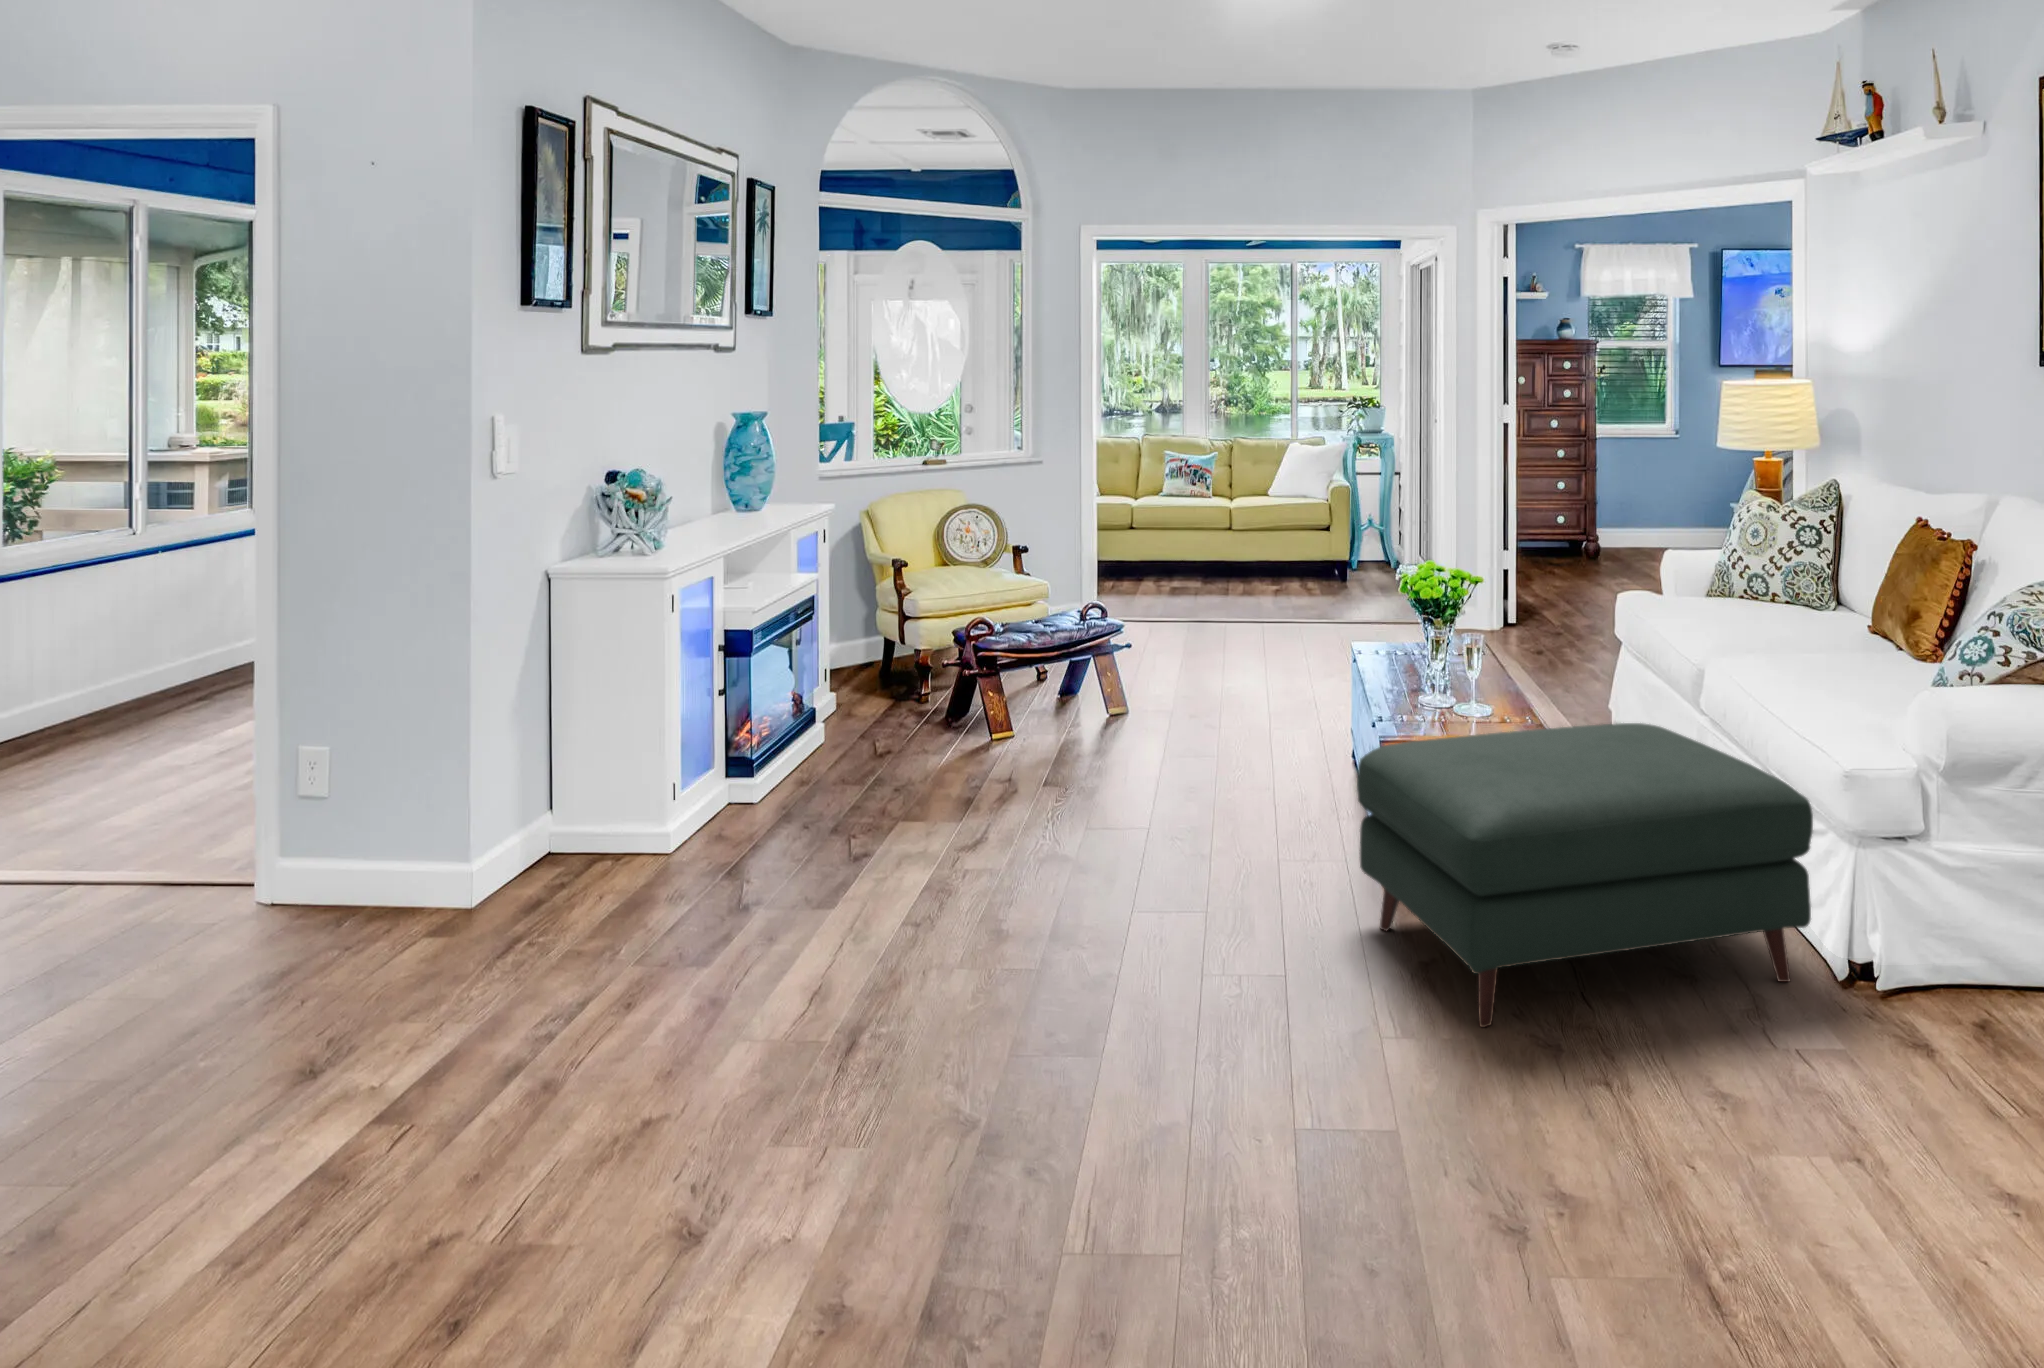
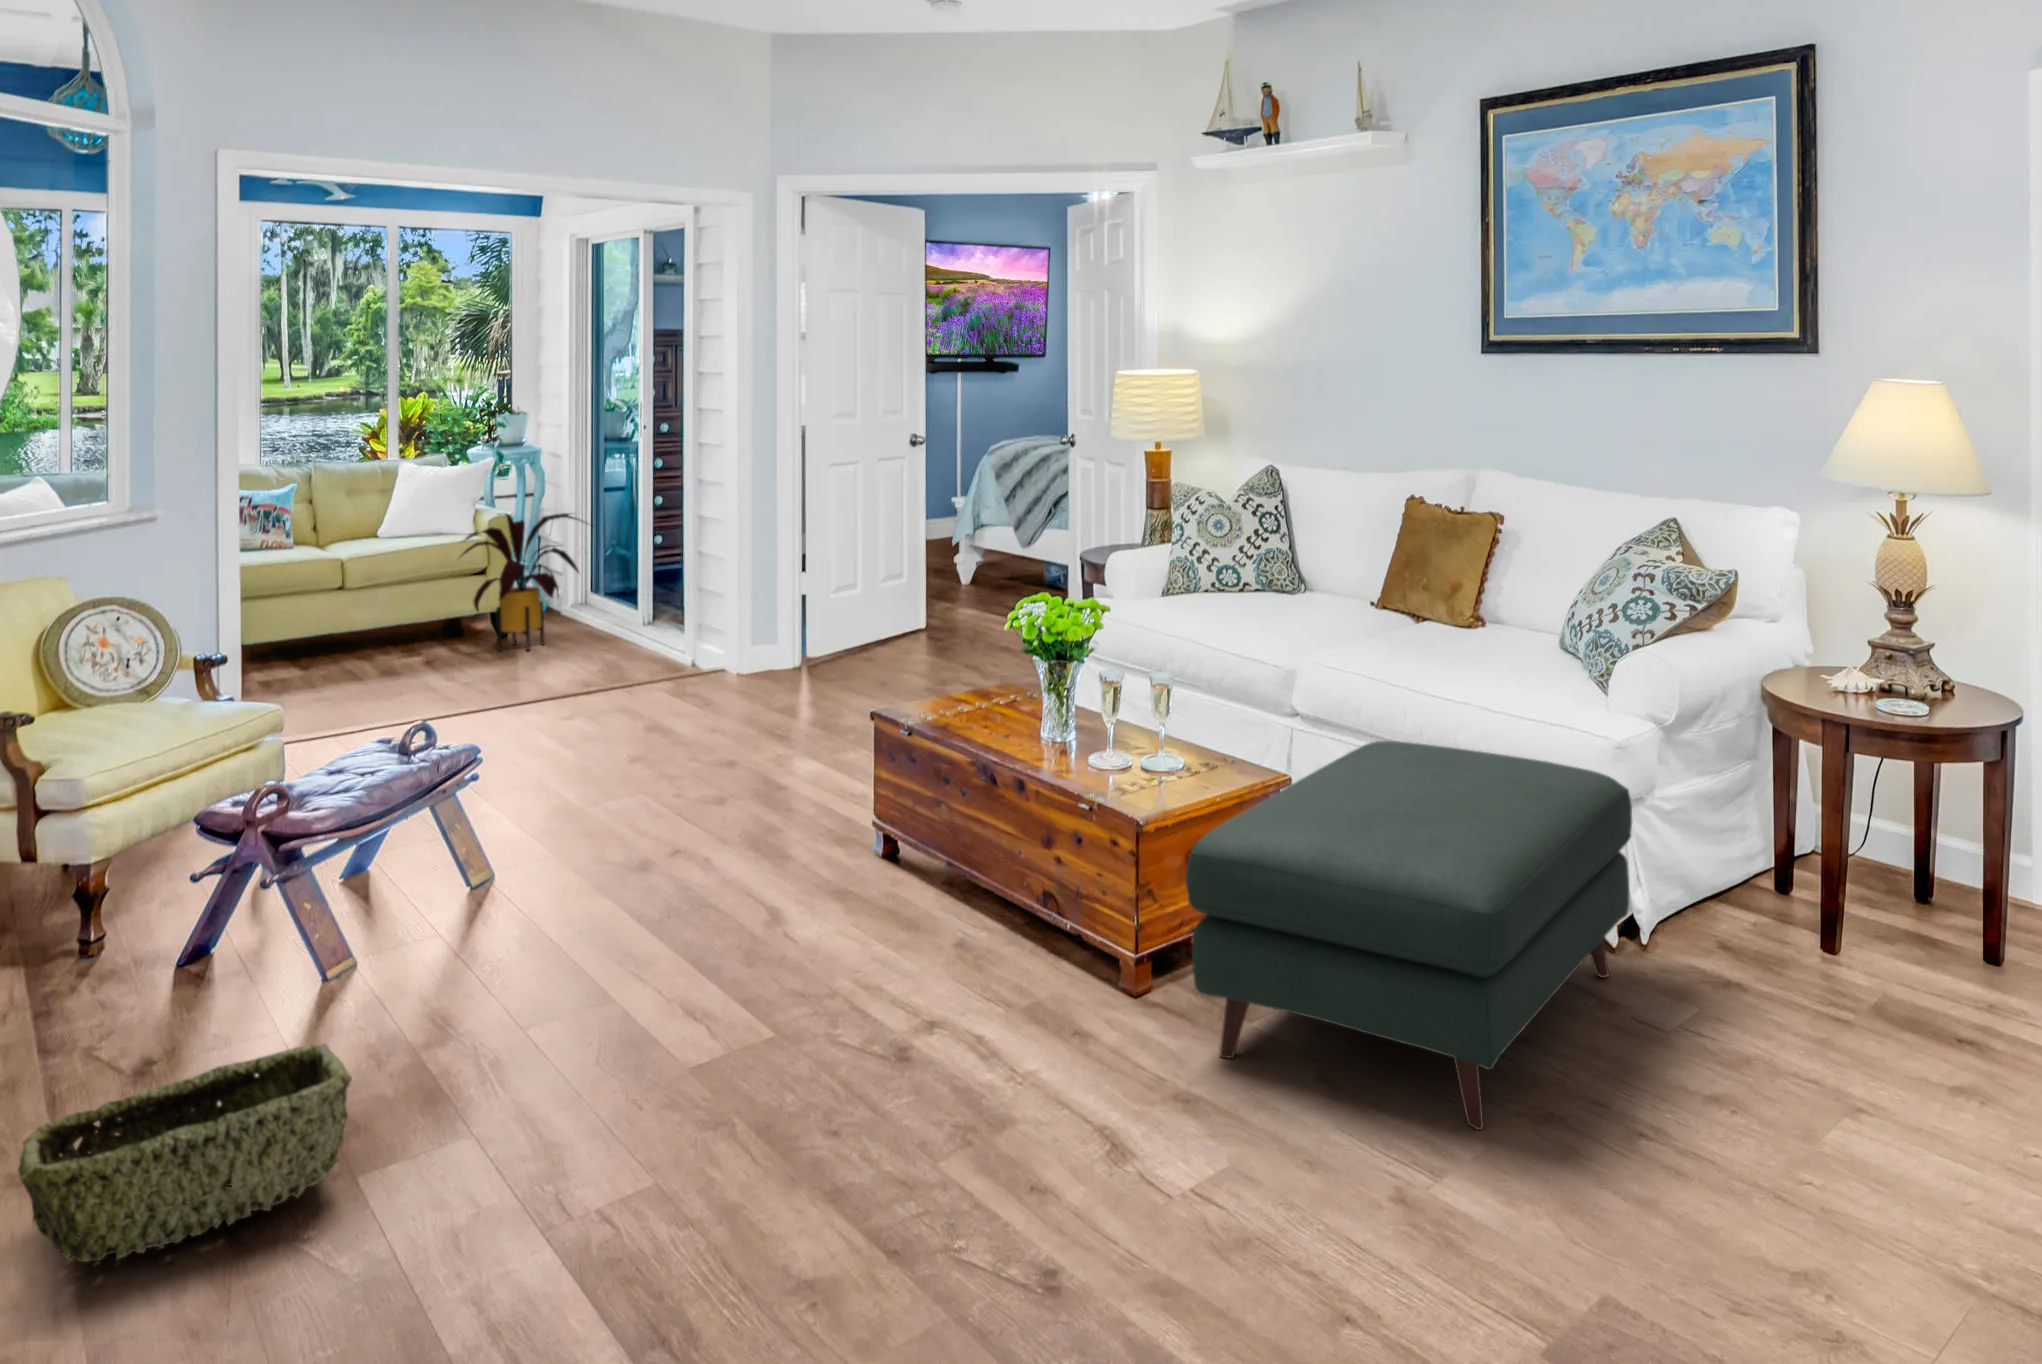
house plant: none [1287,482,1398,589] -> present [461,513,579,651]
woven basket: none [710,754,882,832] -> present [18,1044,352,1262]

